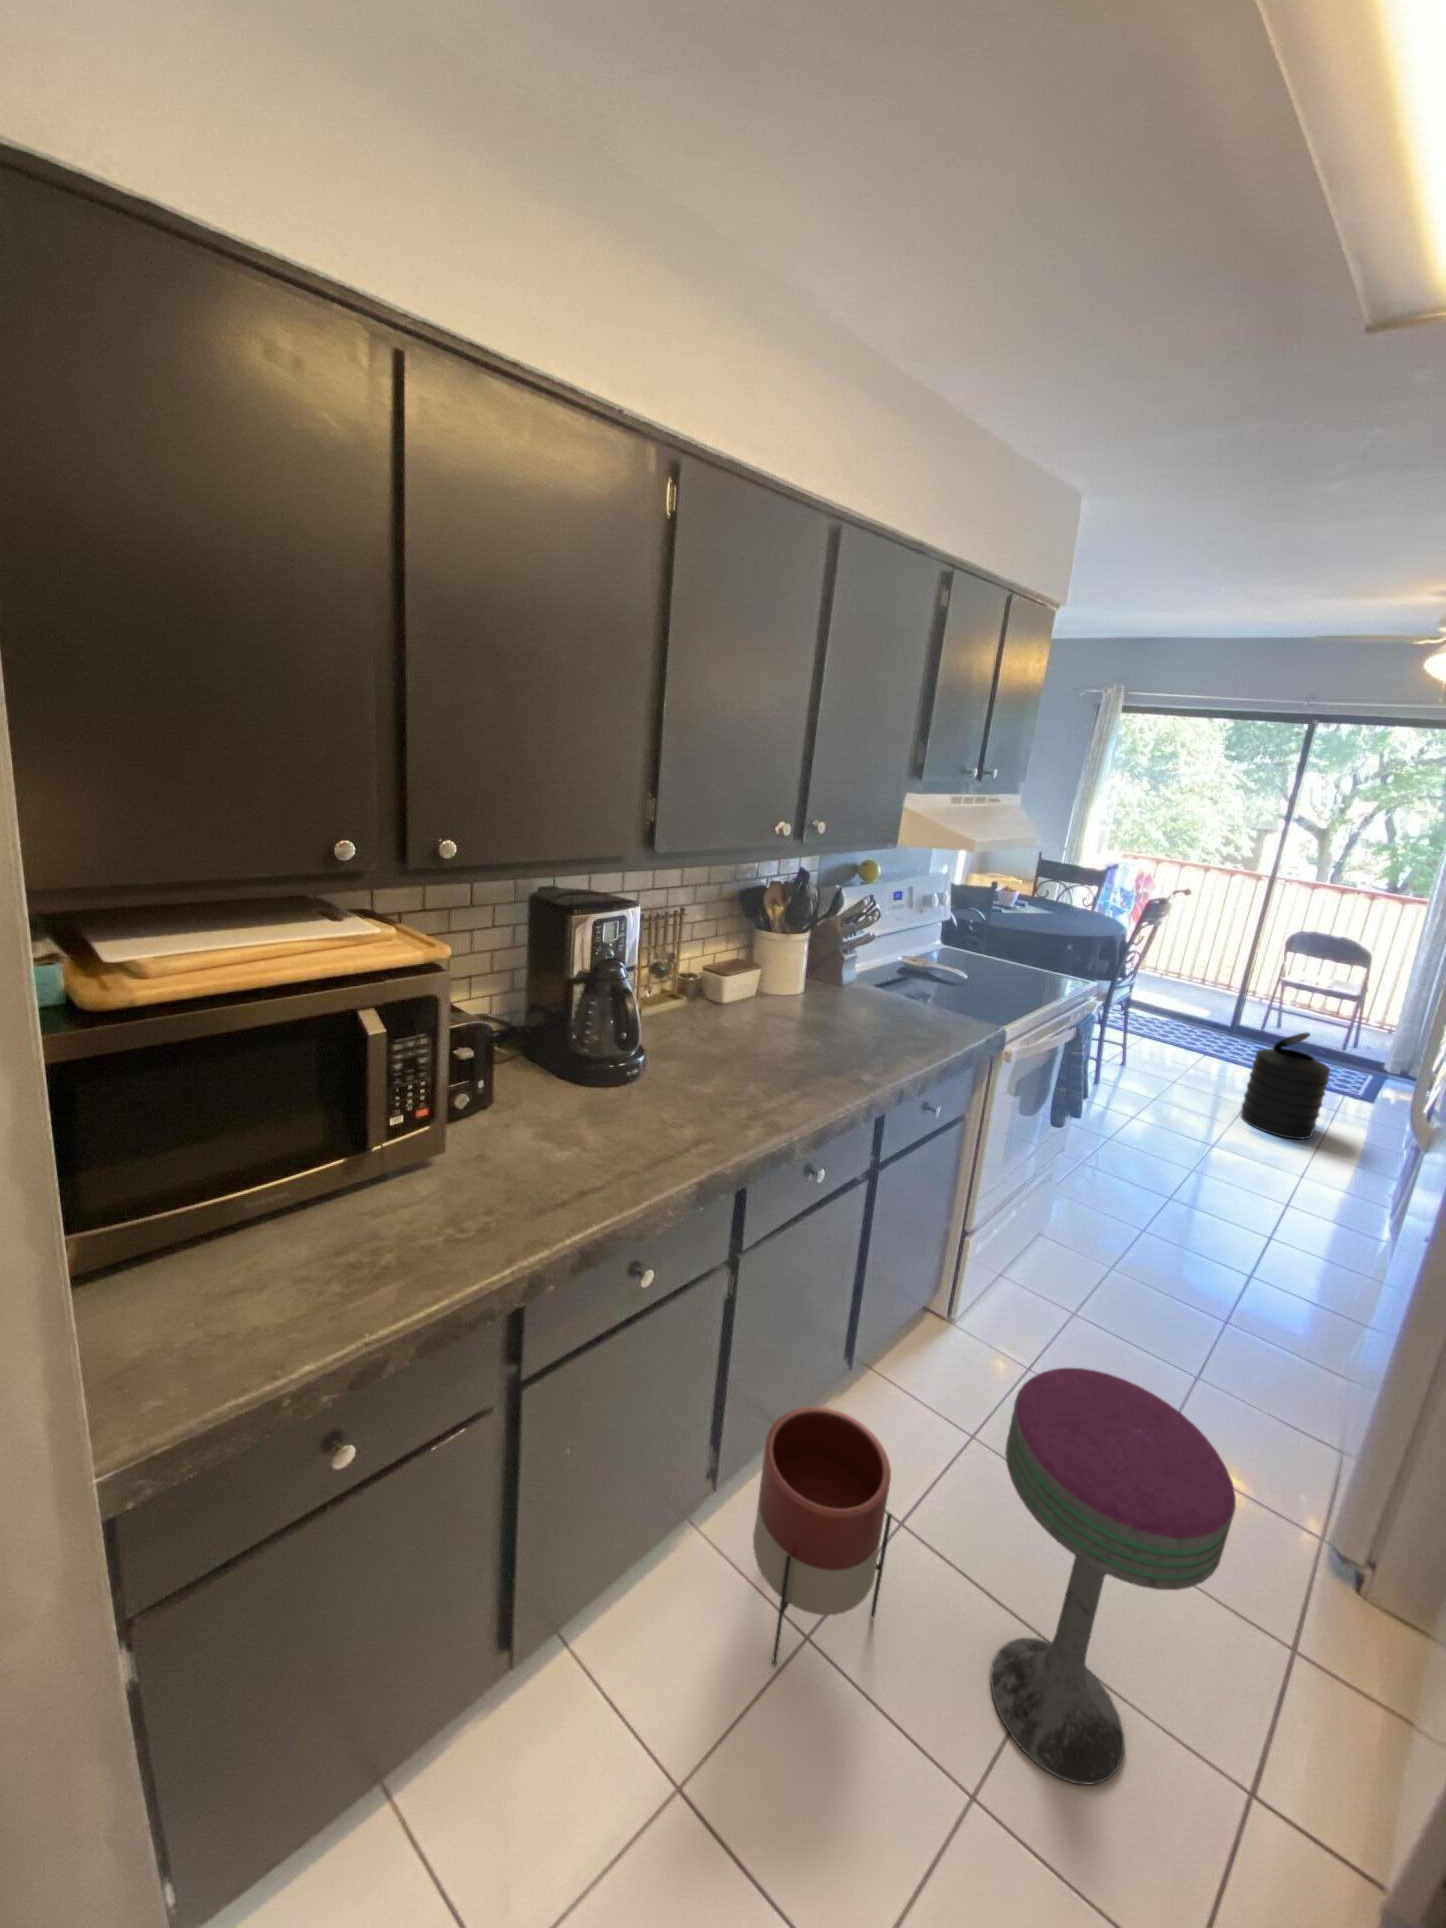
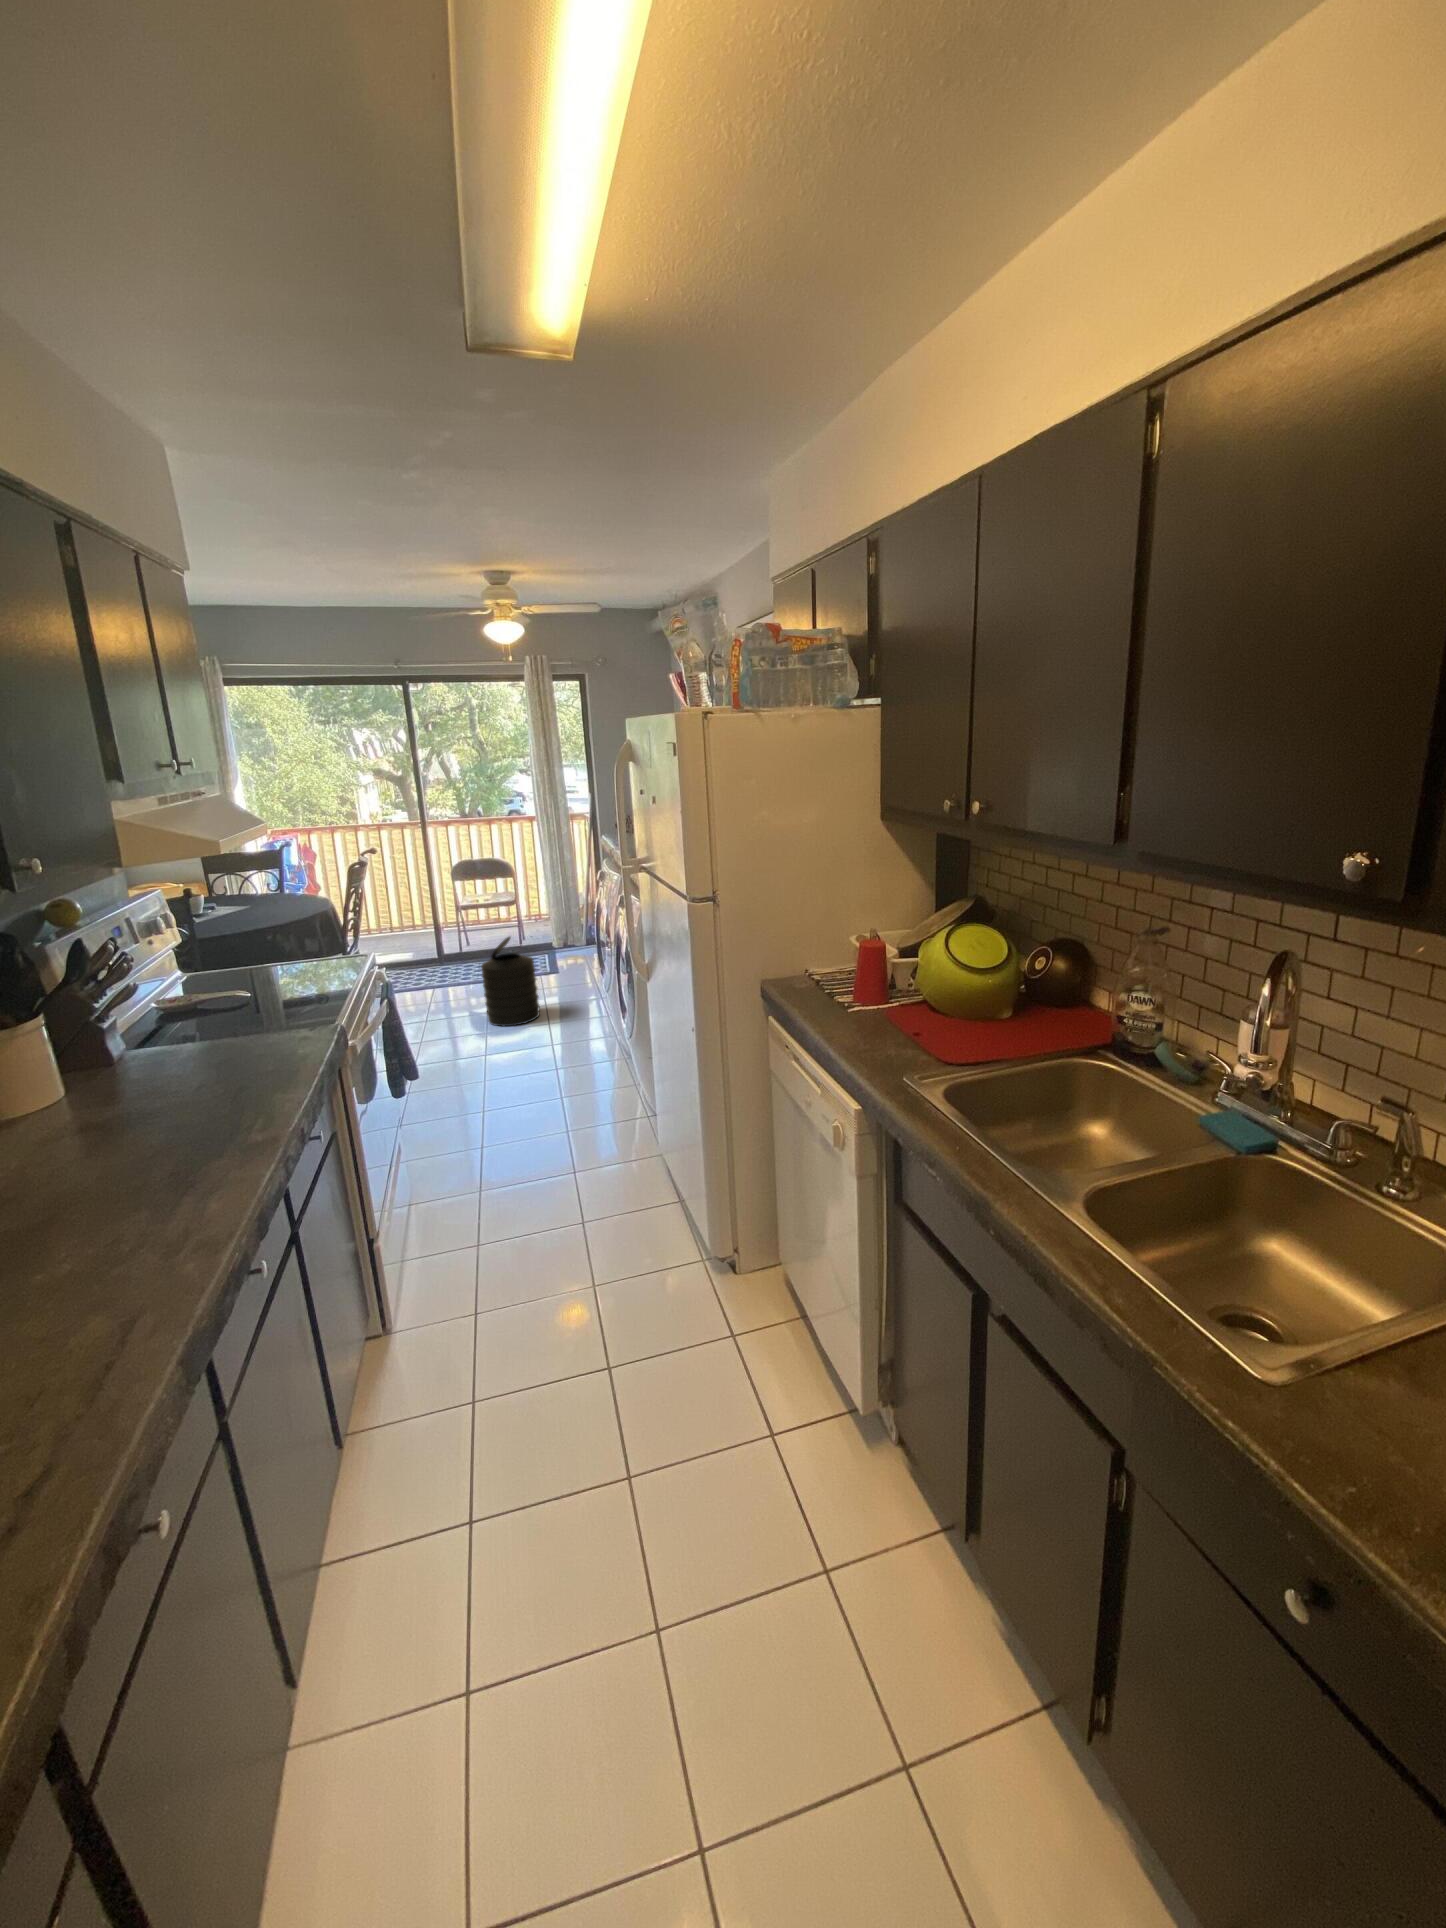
bar stool: present [990,1368,1236,1784] -> none [558,1234,729,1579]
planter: present [753,1407,892,1665] -> none [344,1480,518,1798]

